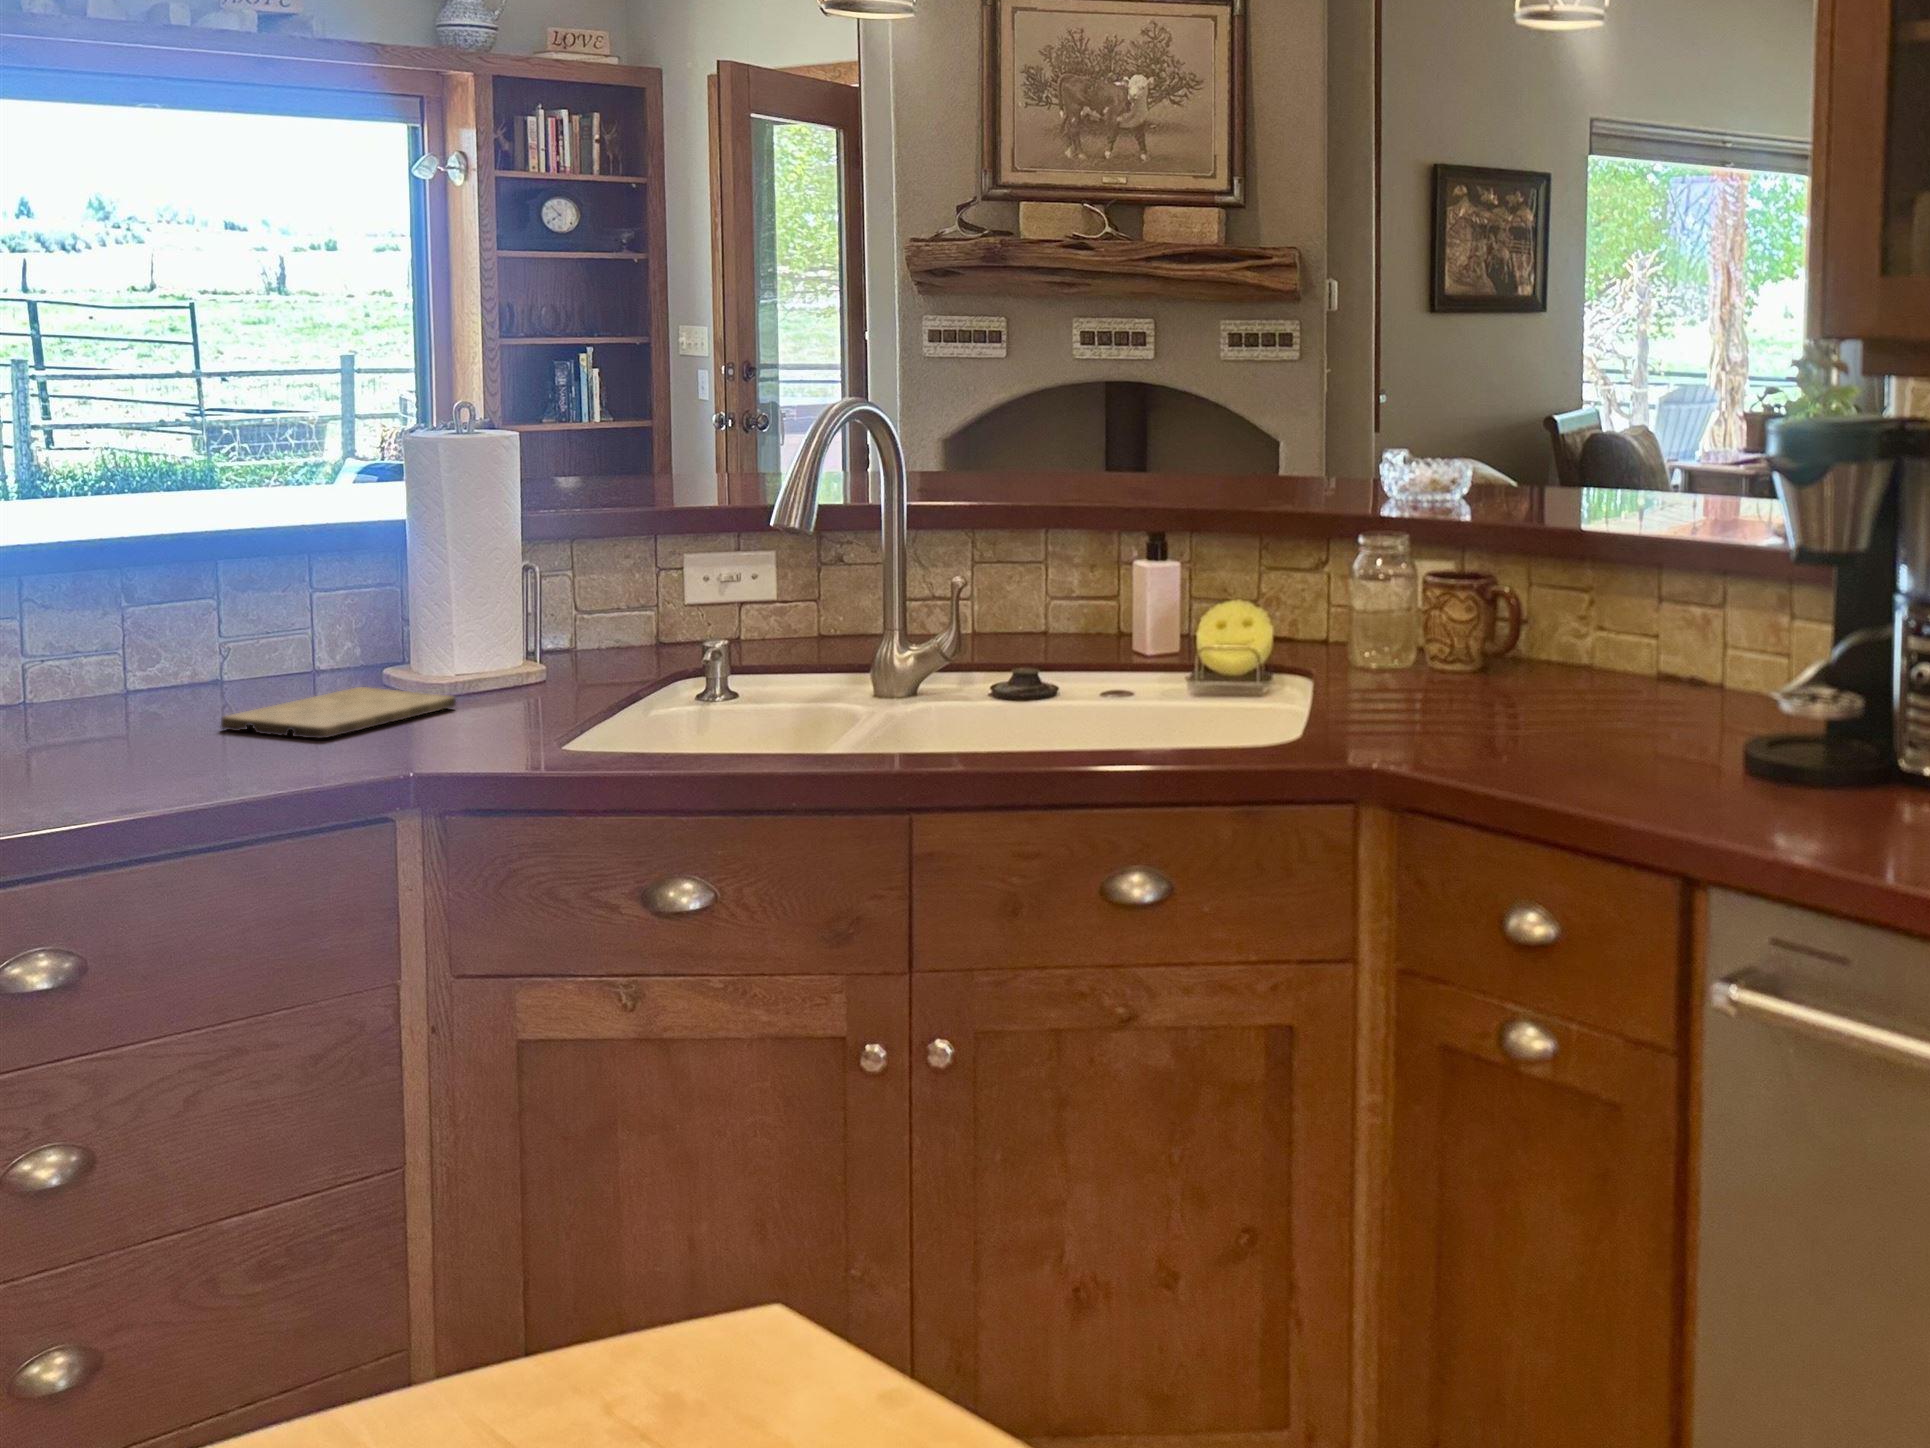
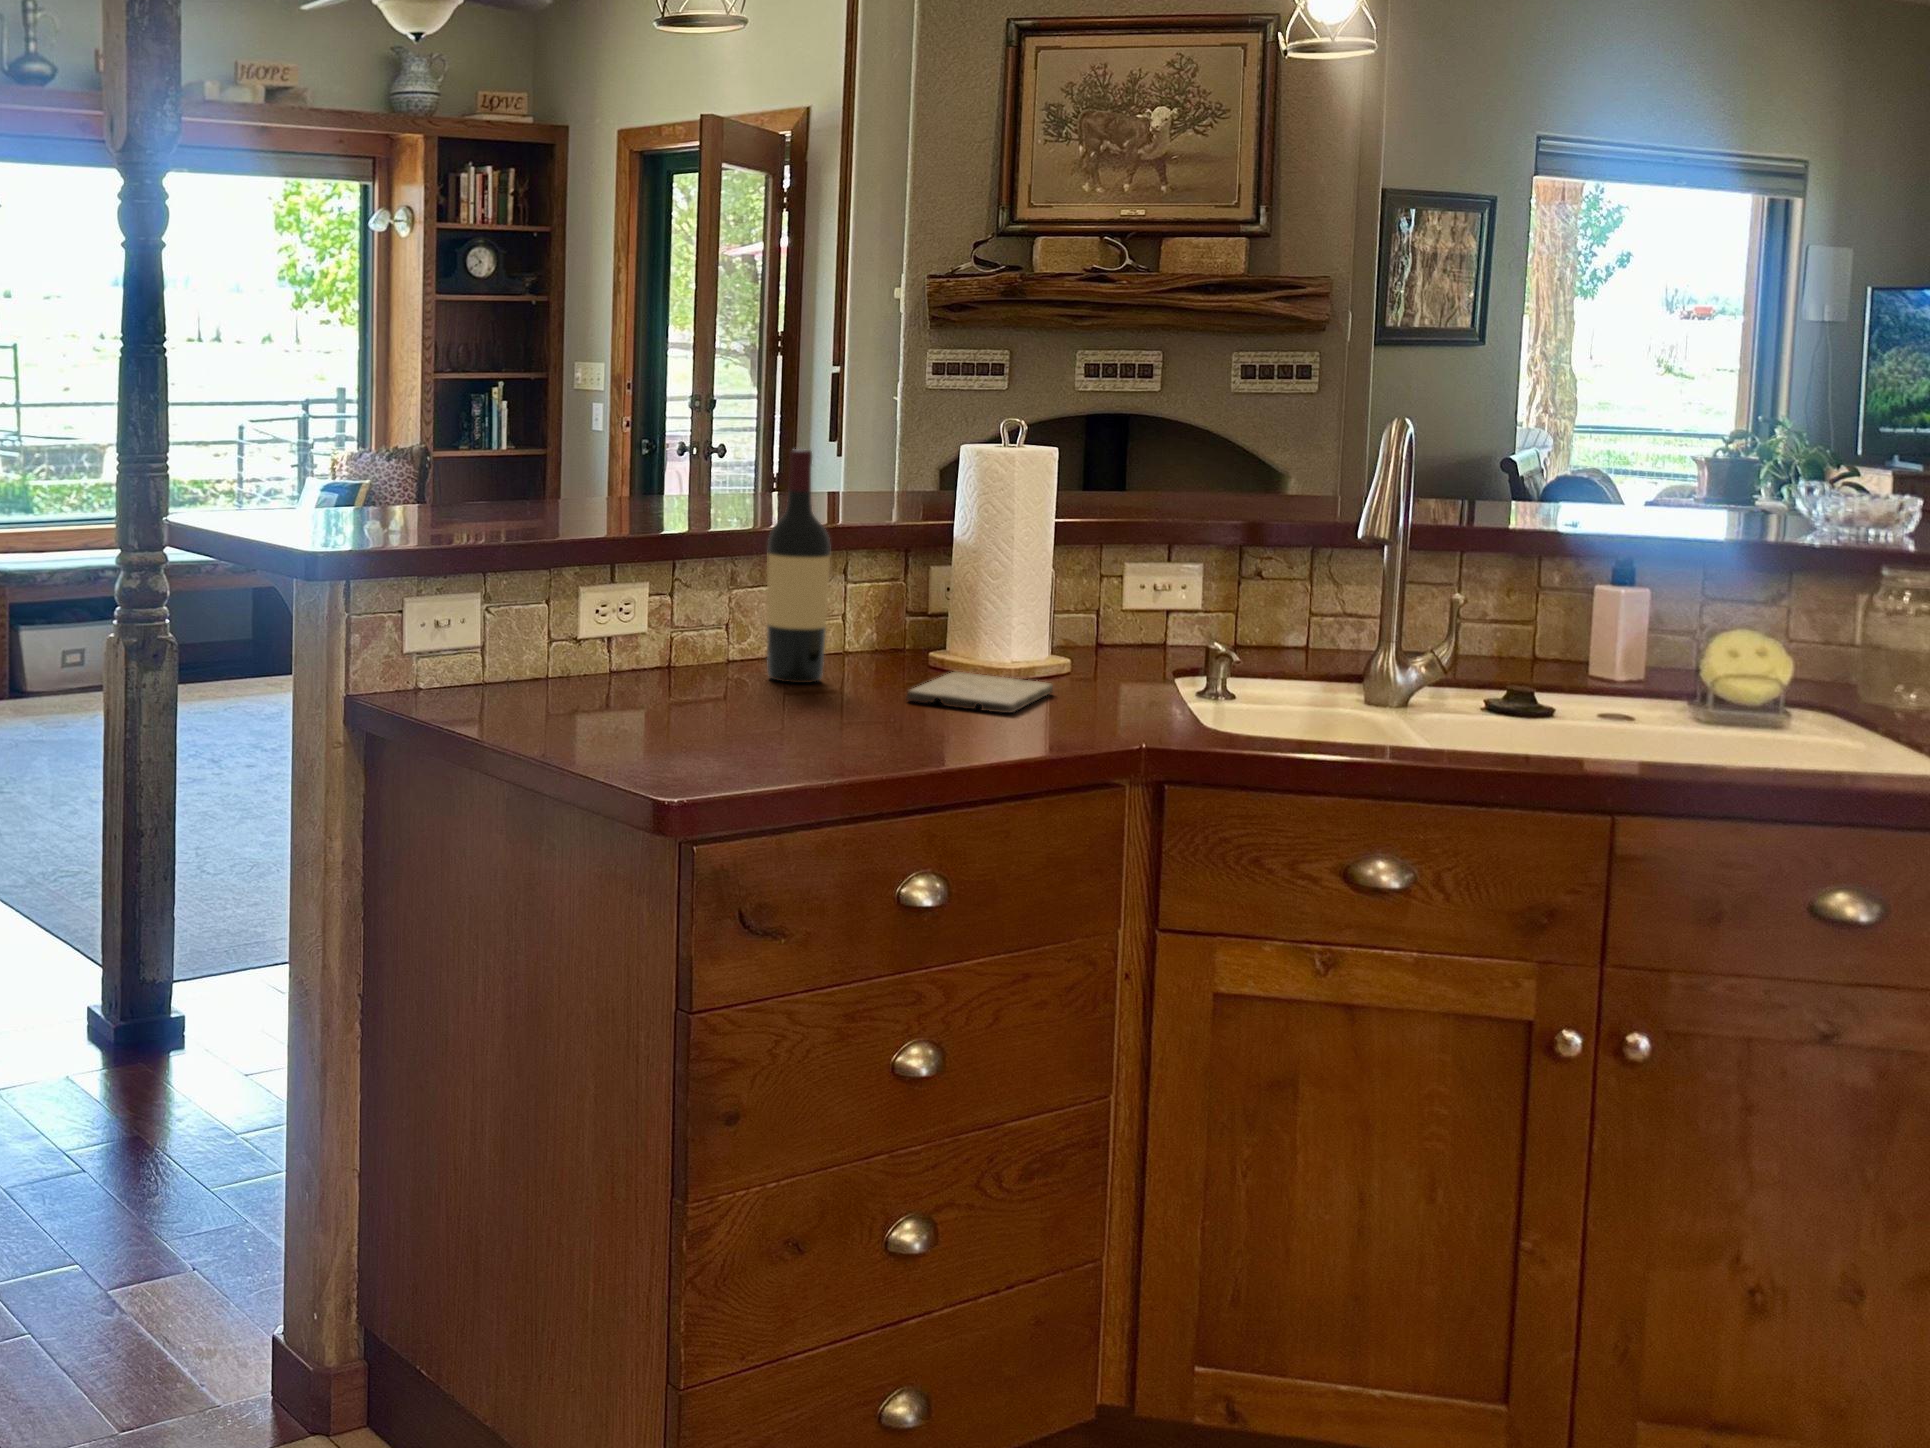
wine bottle: none [84,429,174,712] -> present [767,449,830,683]

